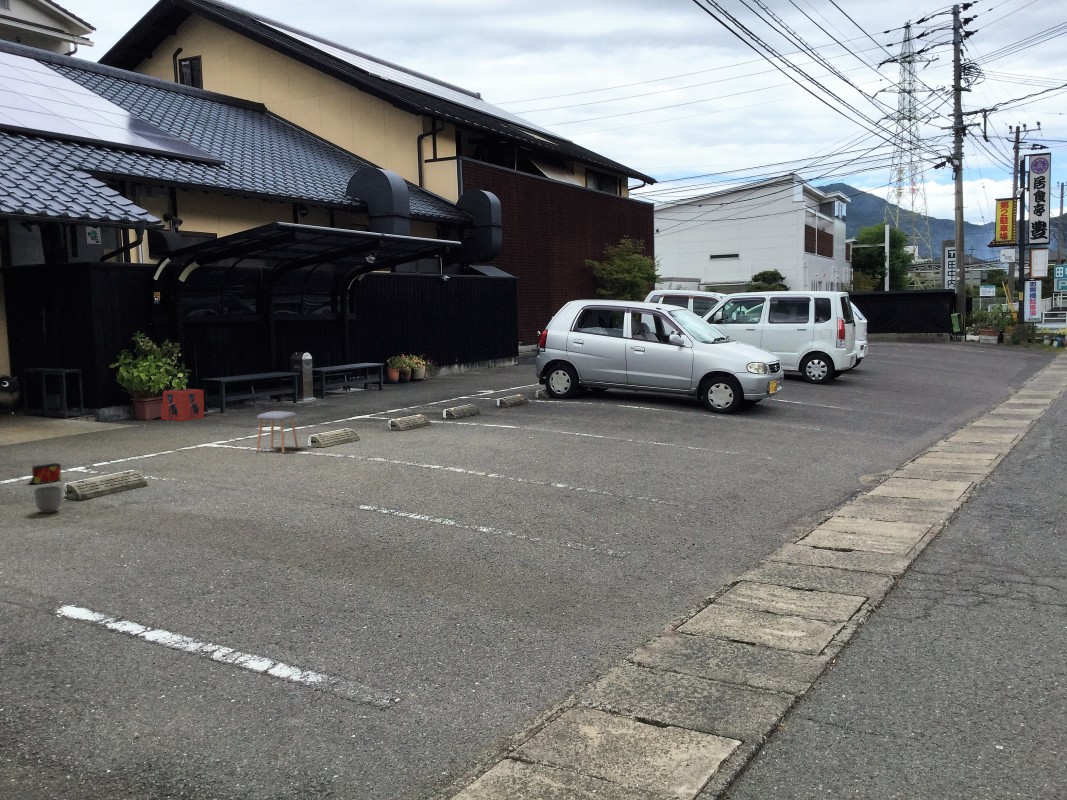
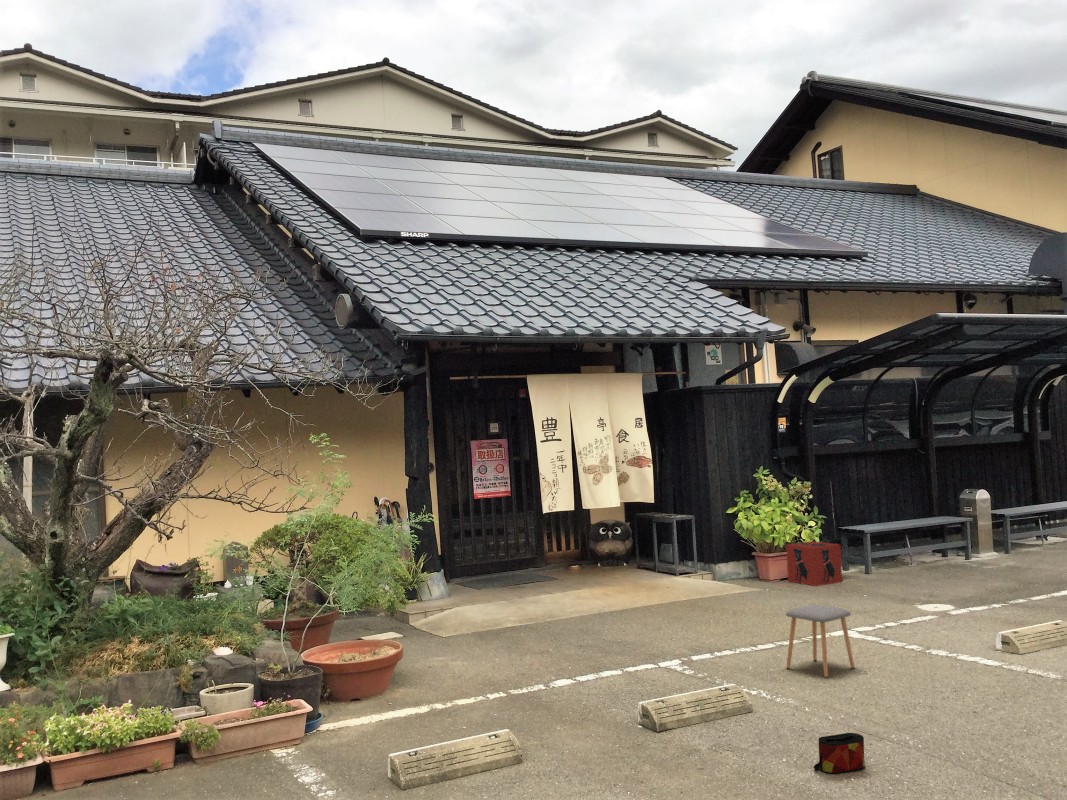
stool: present [256,411,298,454] -> present [786,604,854,678]
bag: present [30,463,61,484] -> present [814,733,865,774]
planter: present [34,486,62,513] -> none [596,706,630,748]

